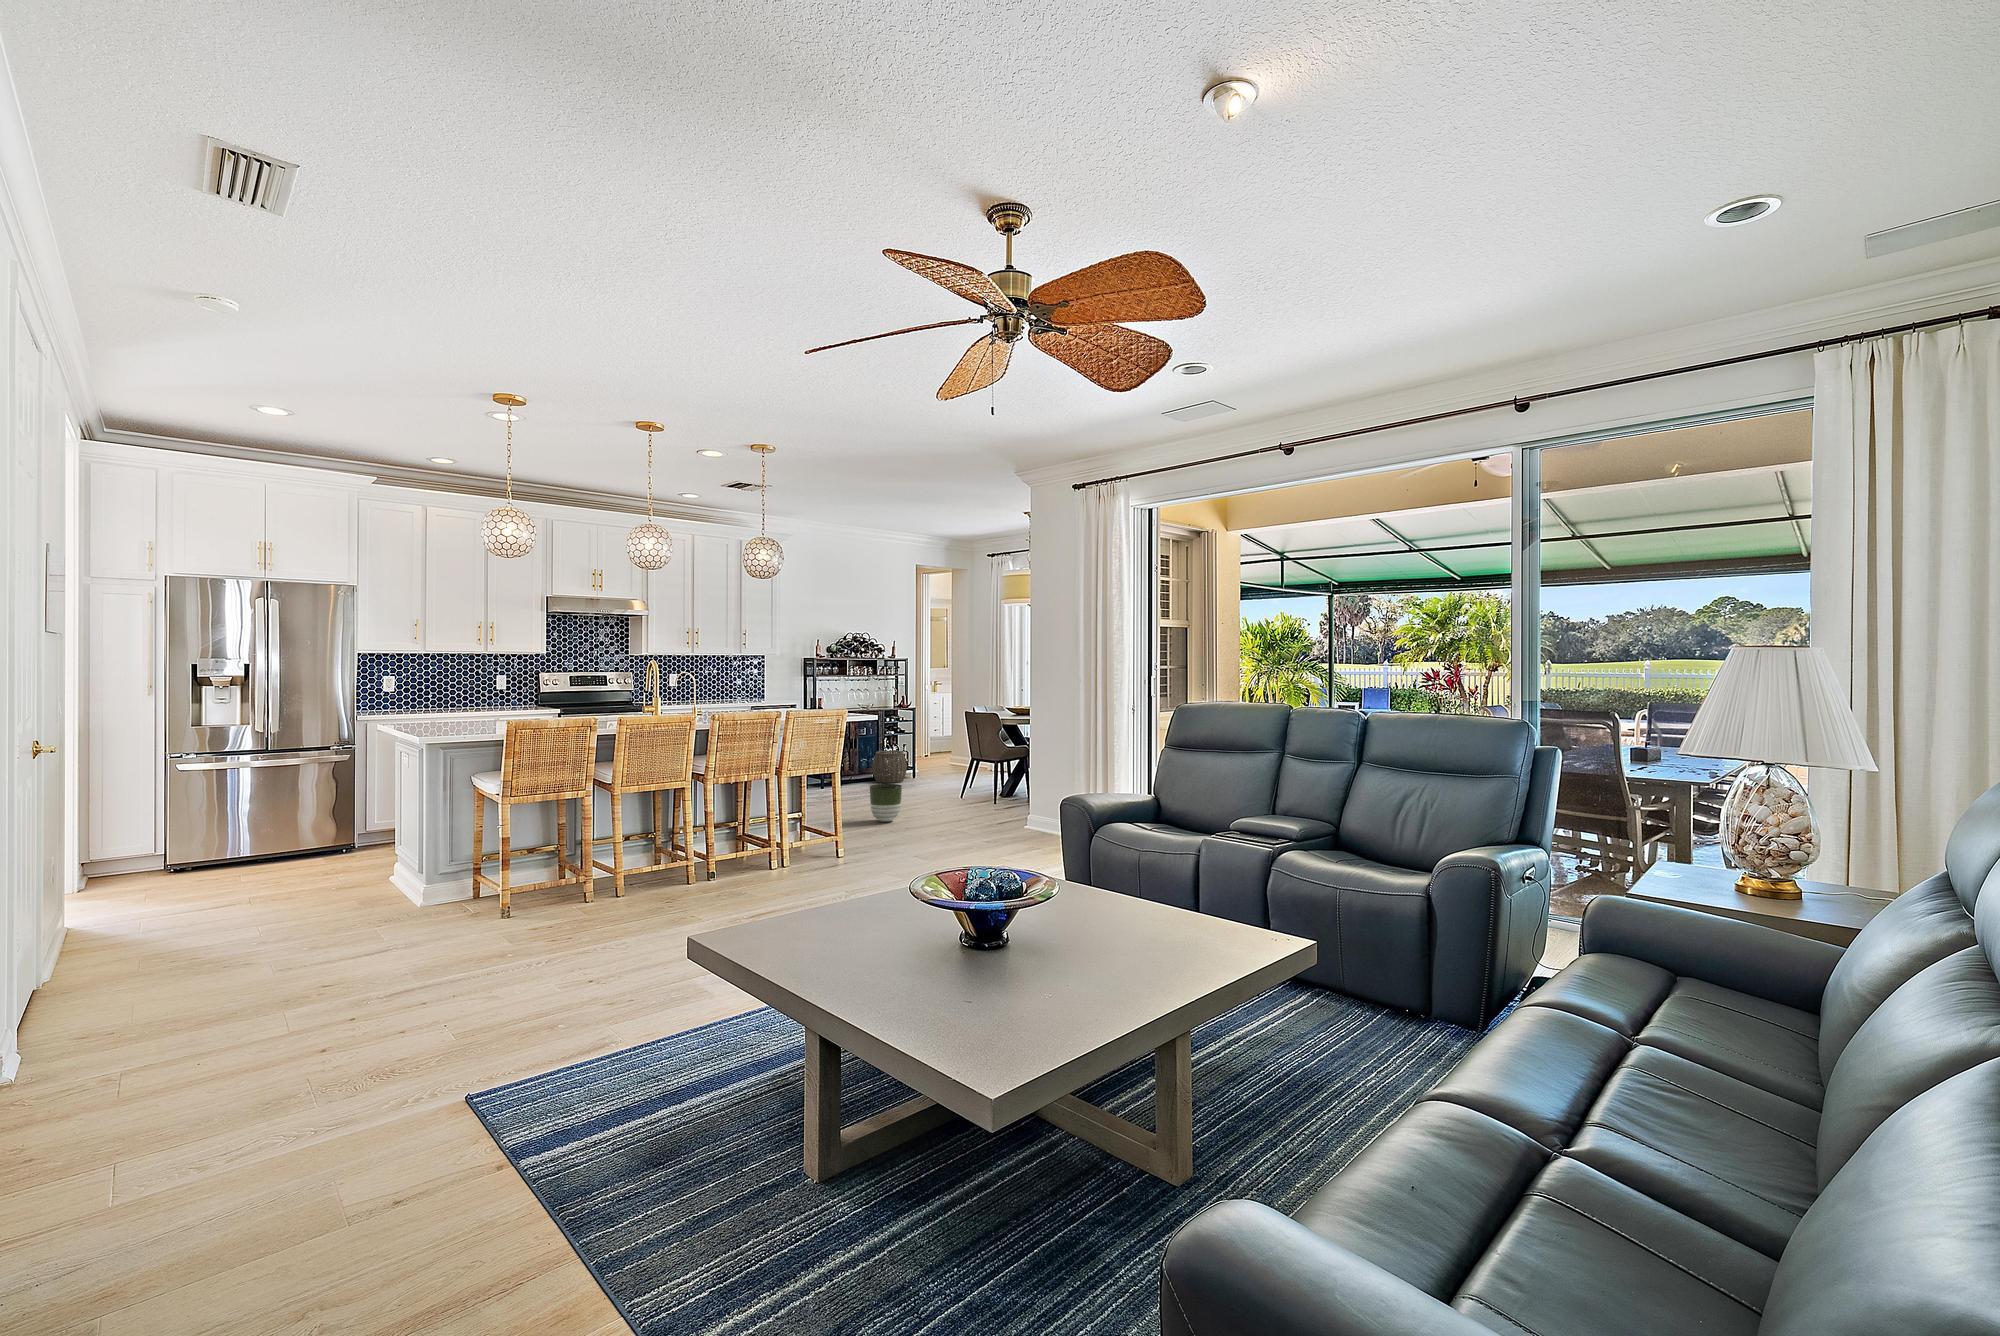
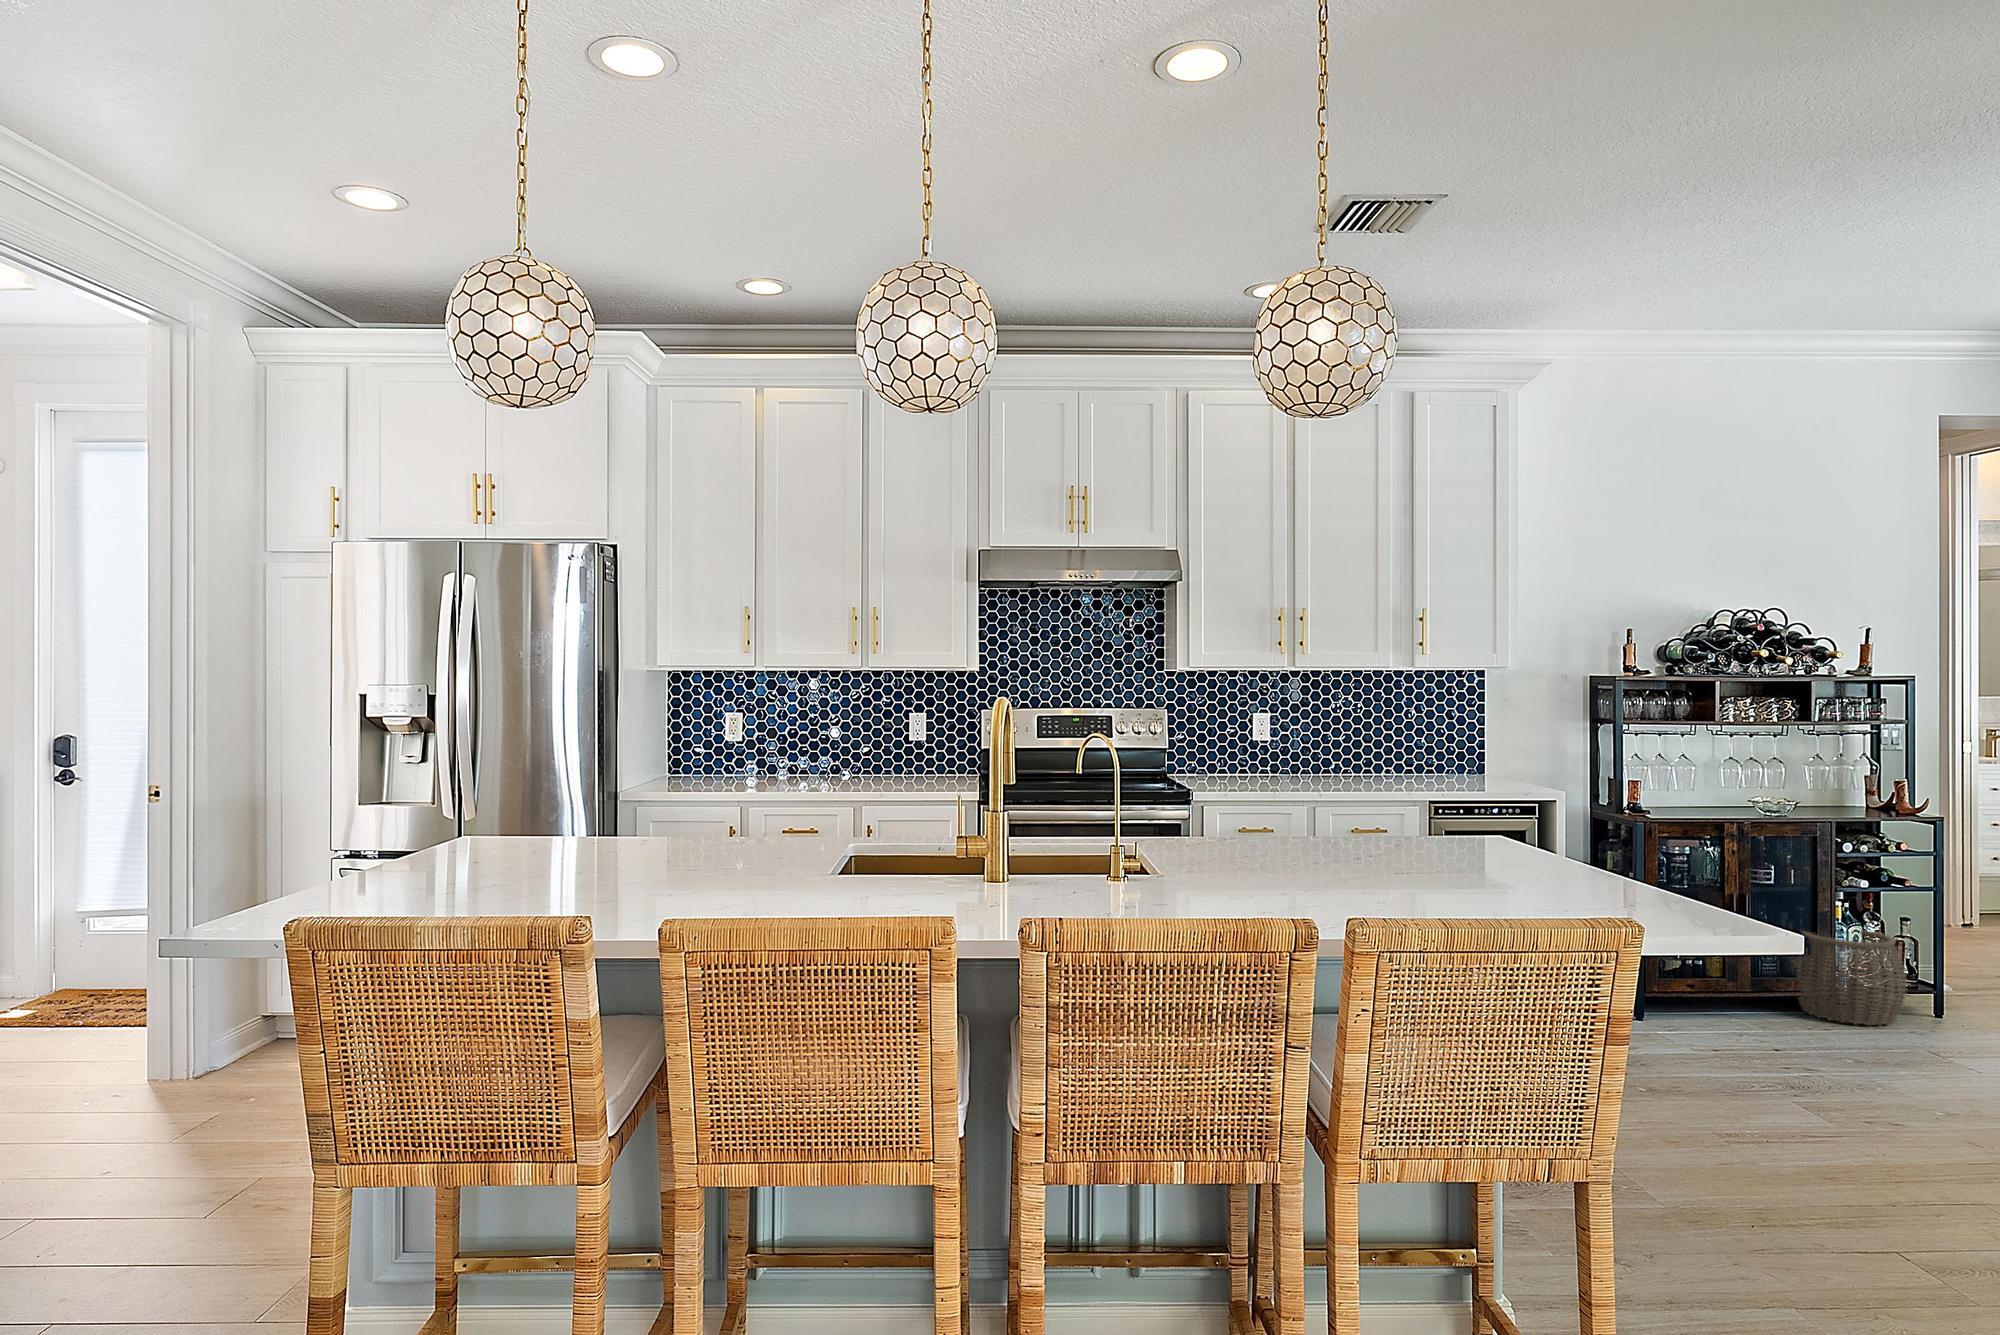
planter: present [870,784,902,822] -> none [1712,1107,1844,1257]

